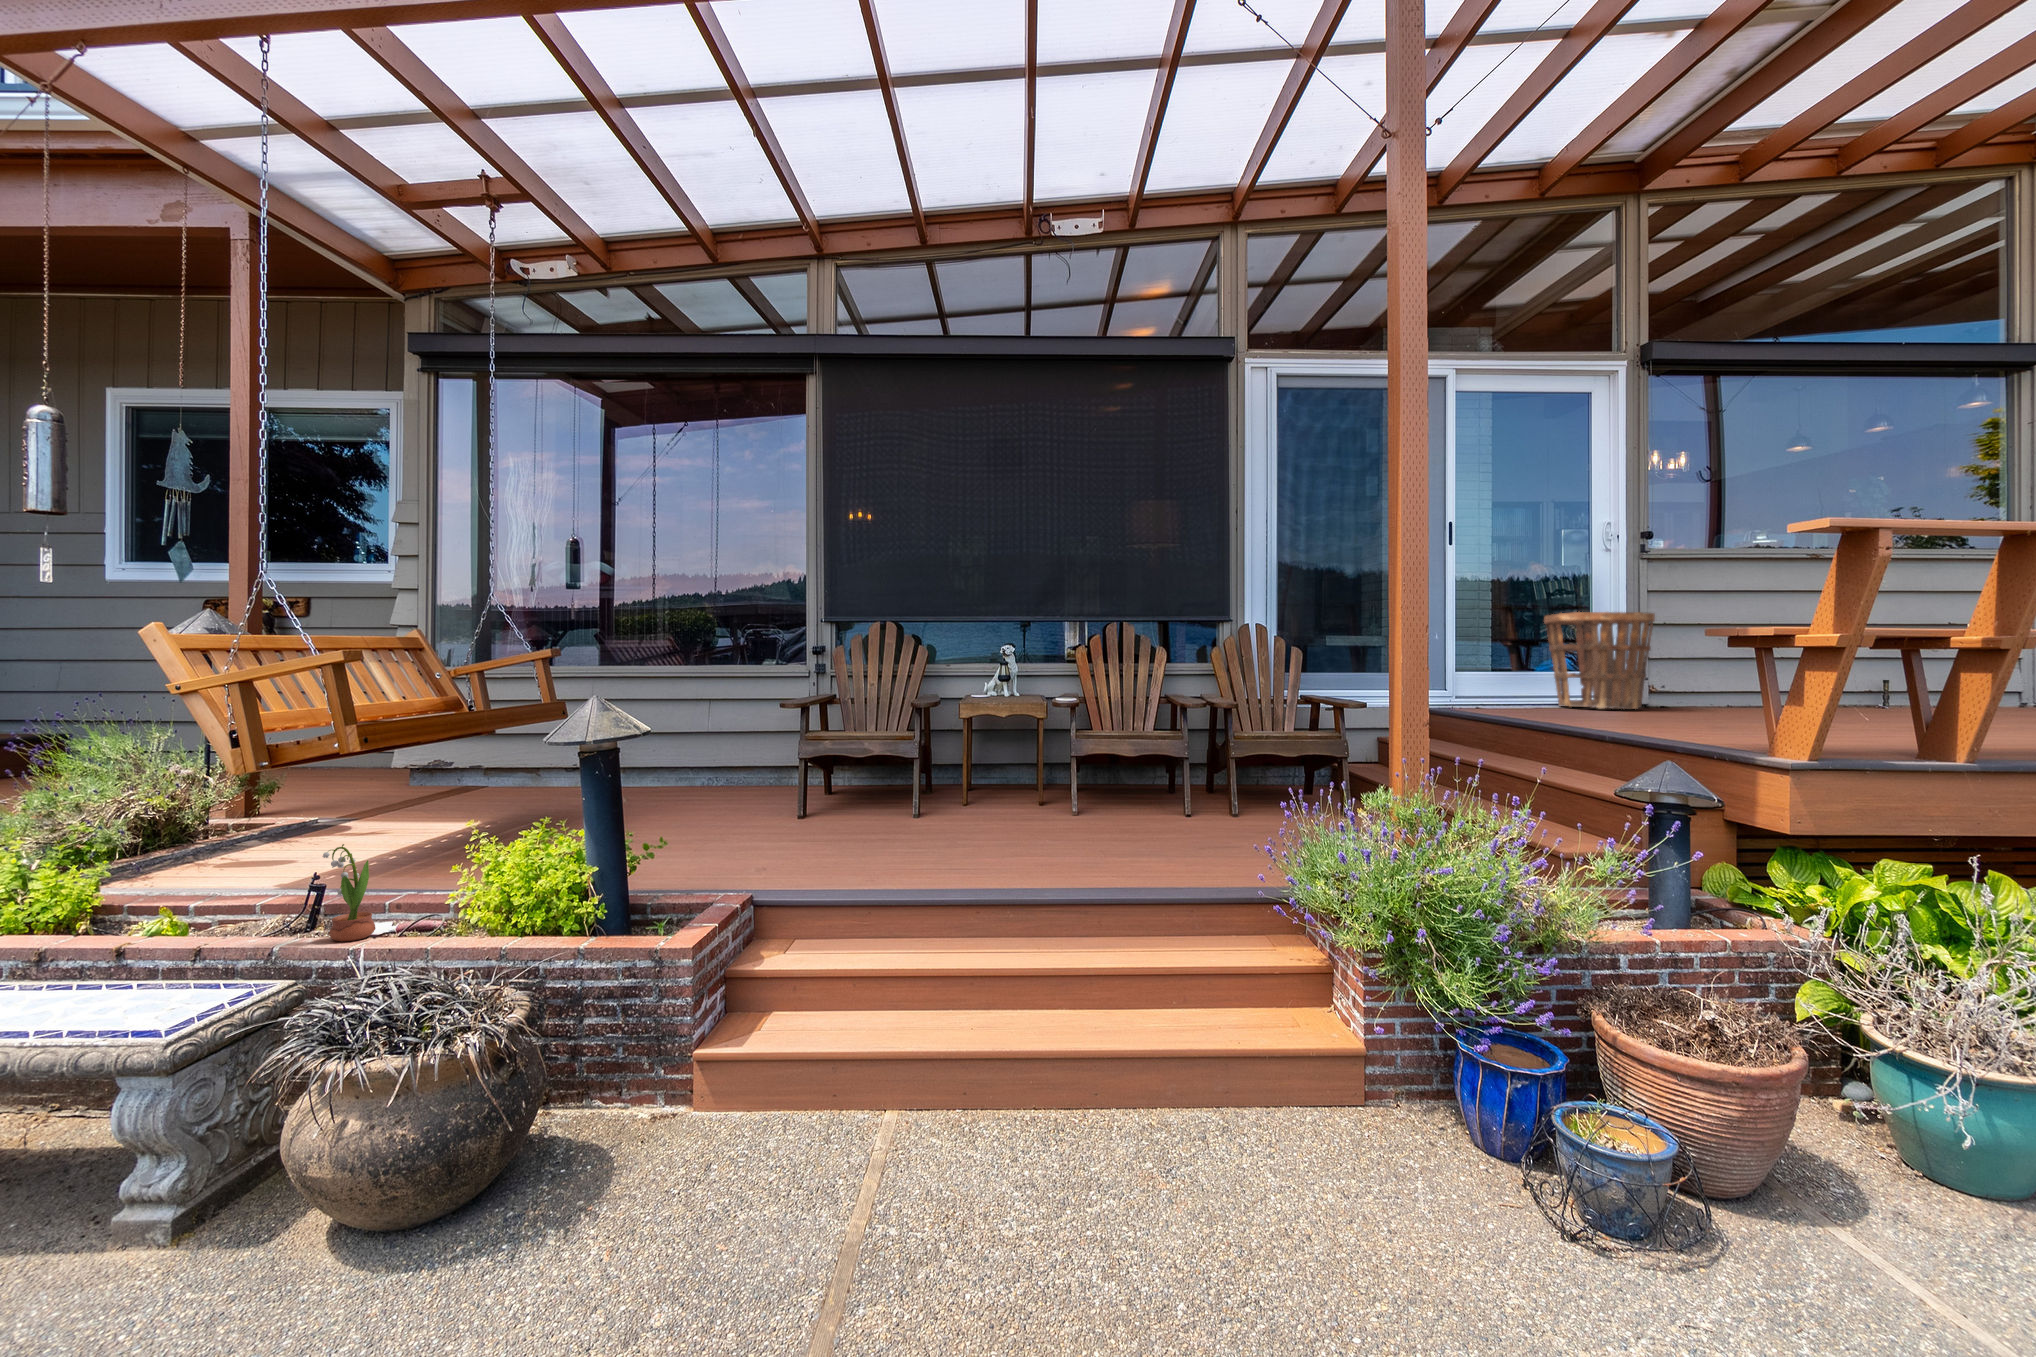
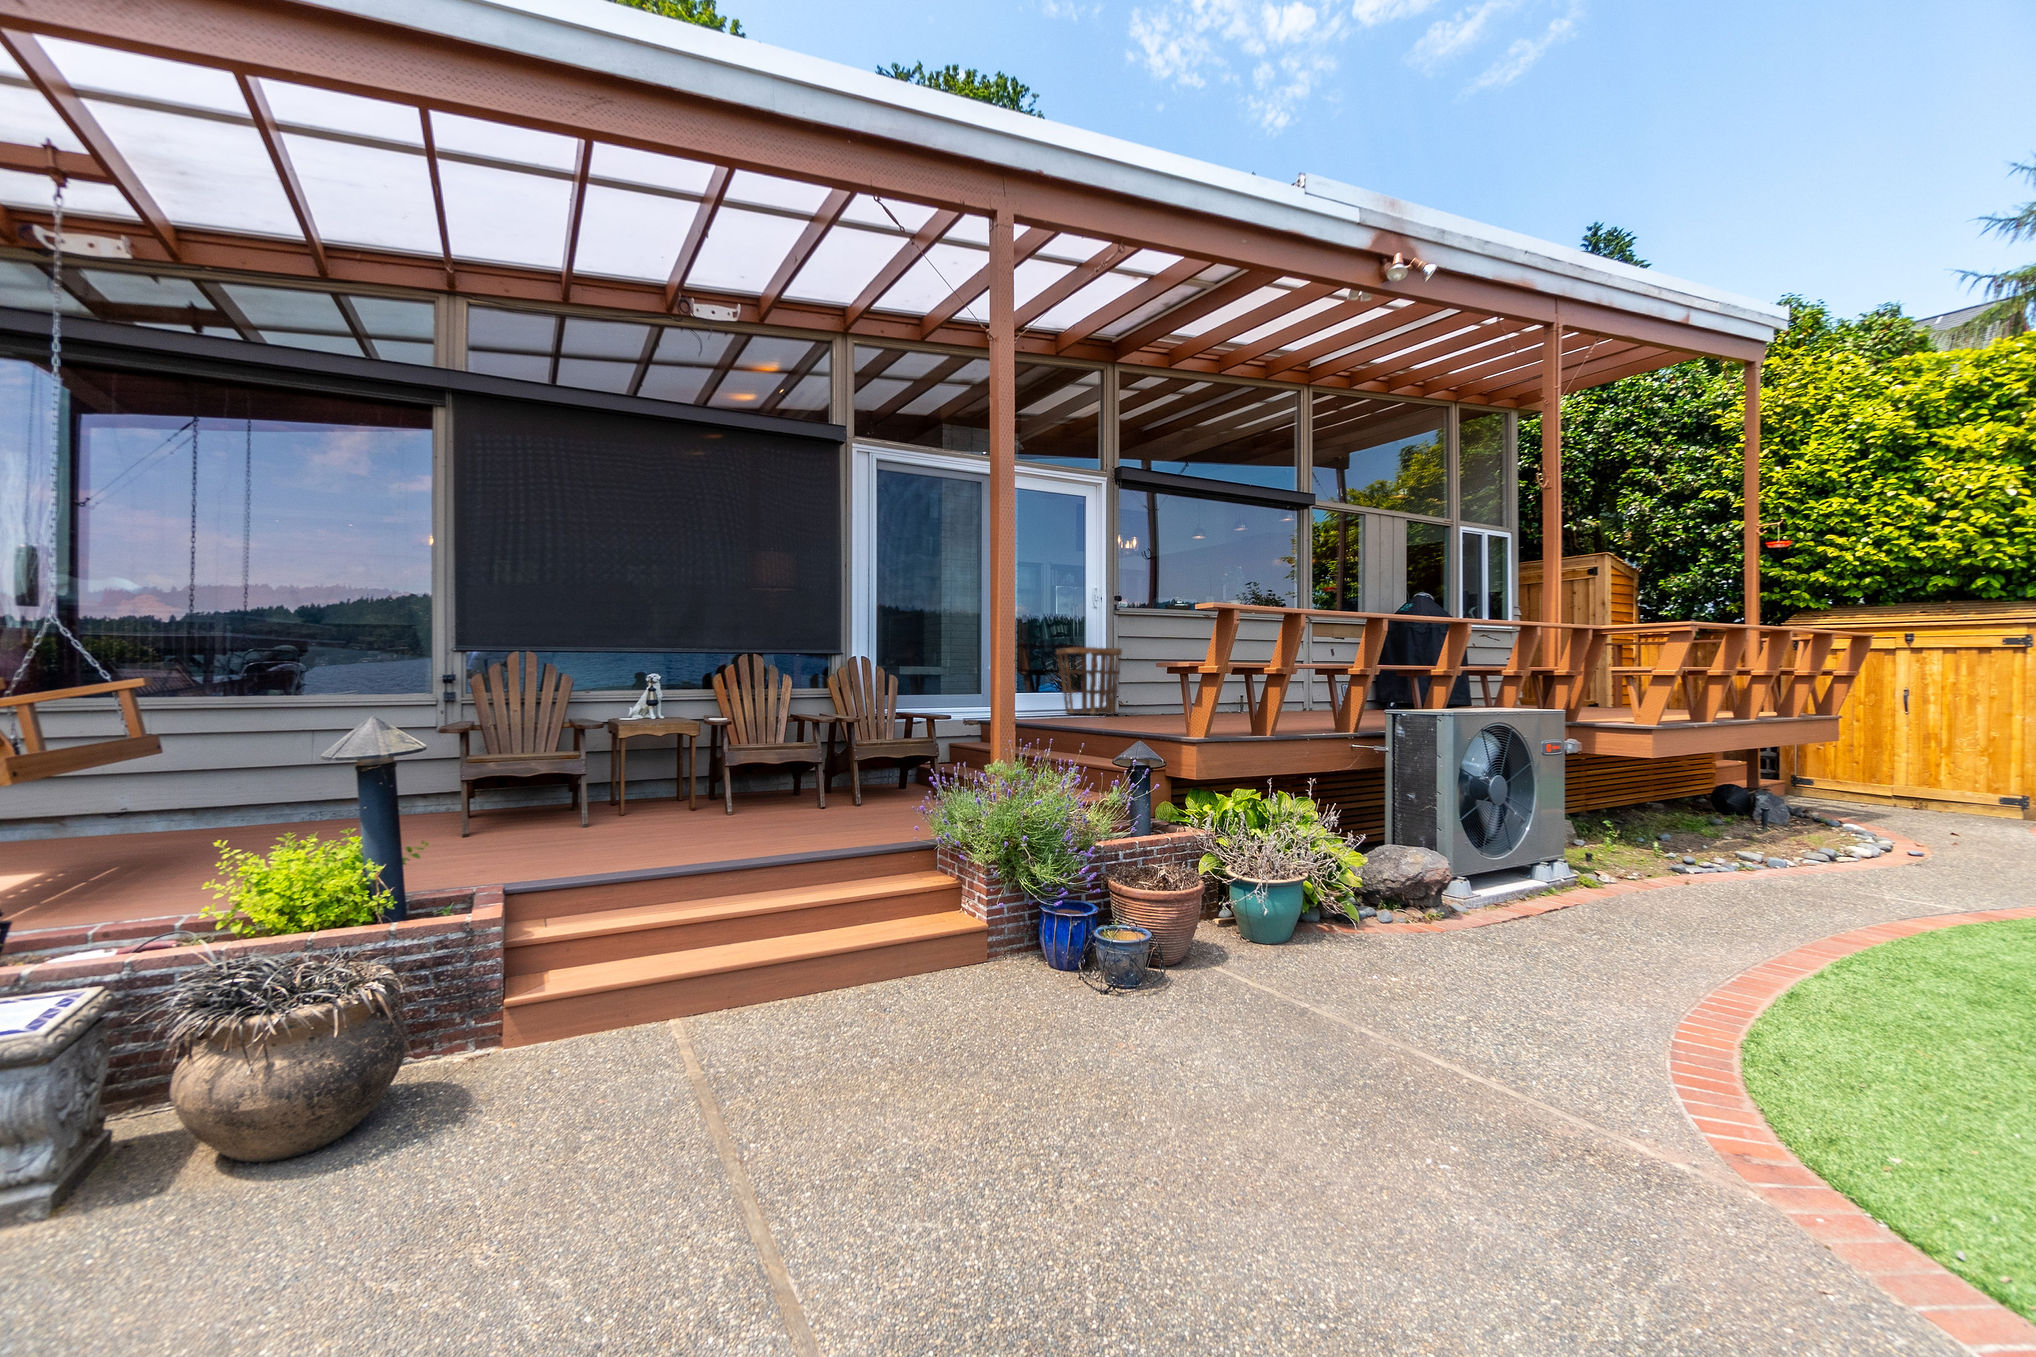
potted flower: present [323,844,376,942] -> none [75,862,137,956]

